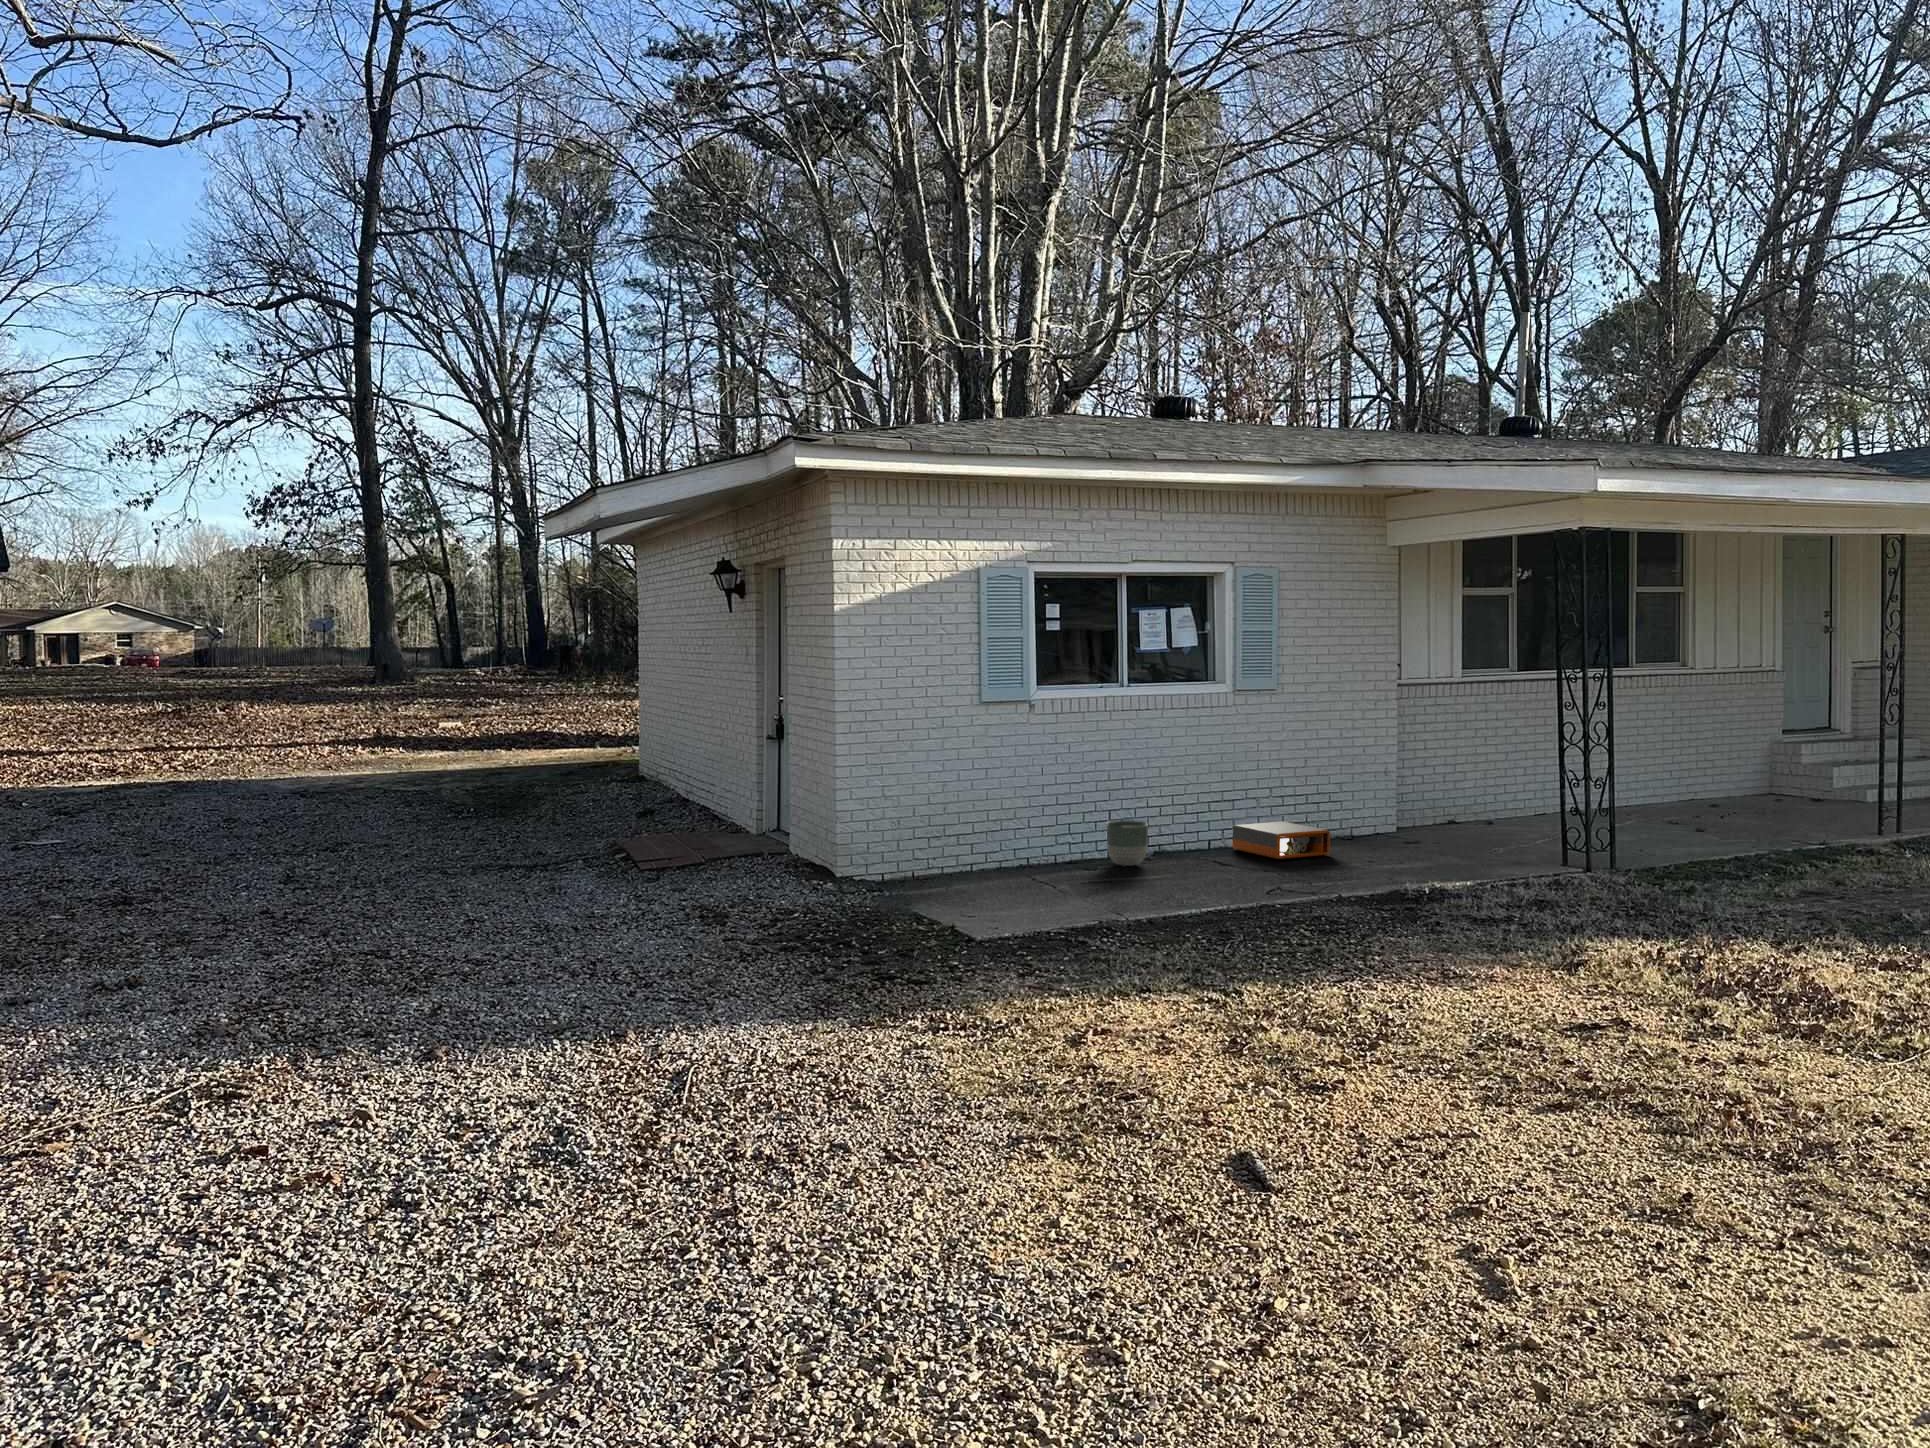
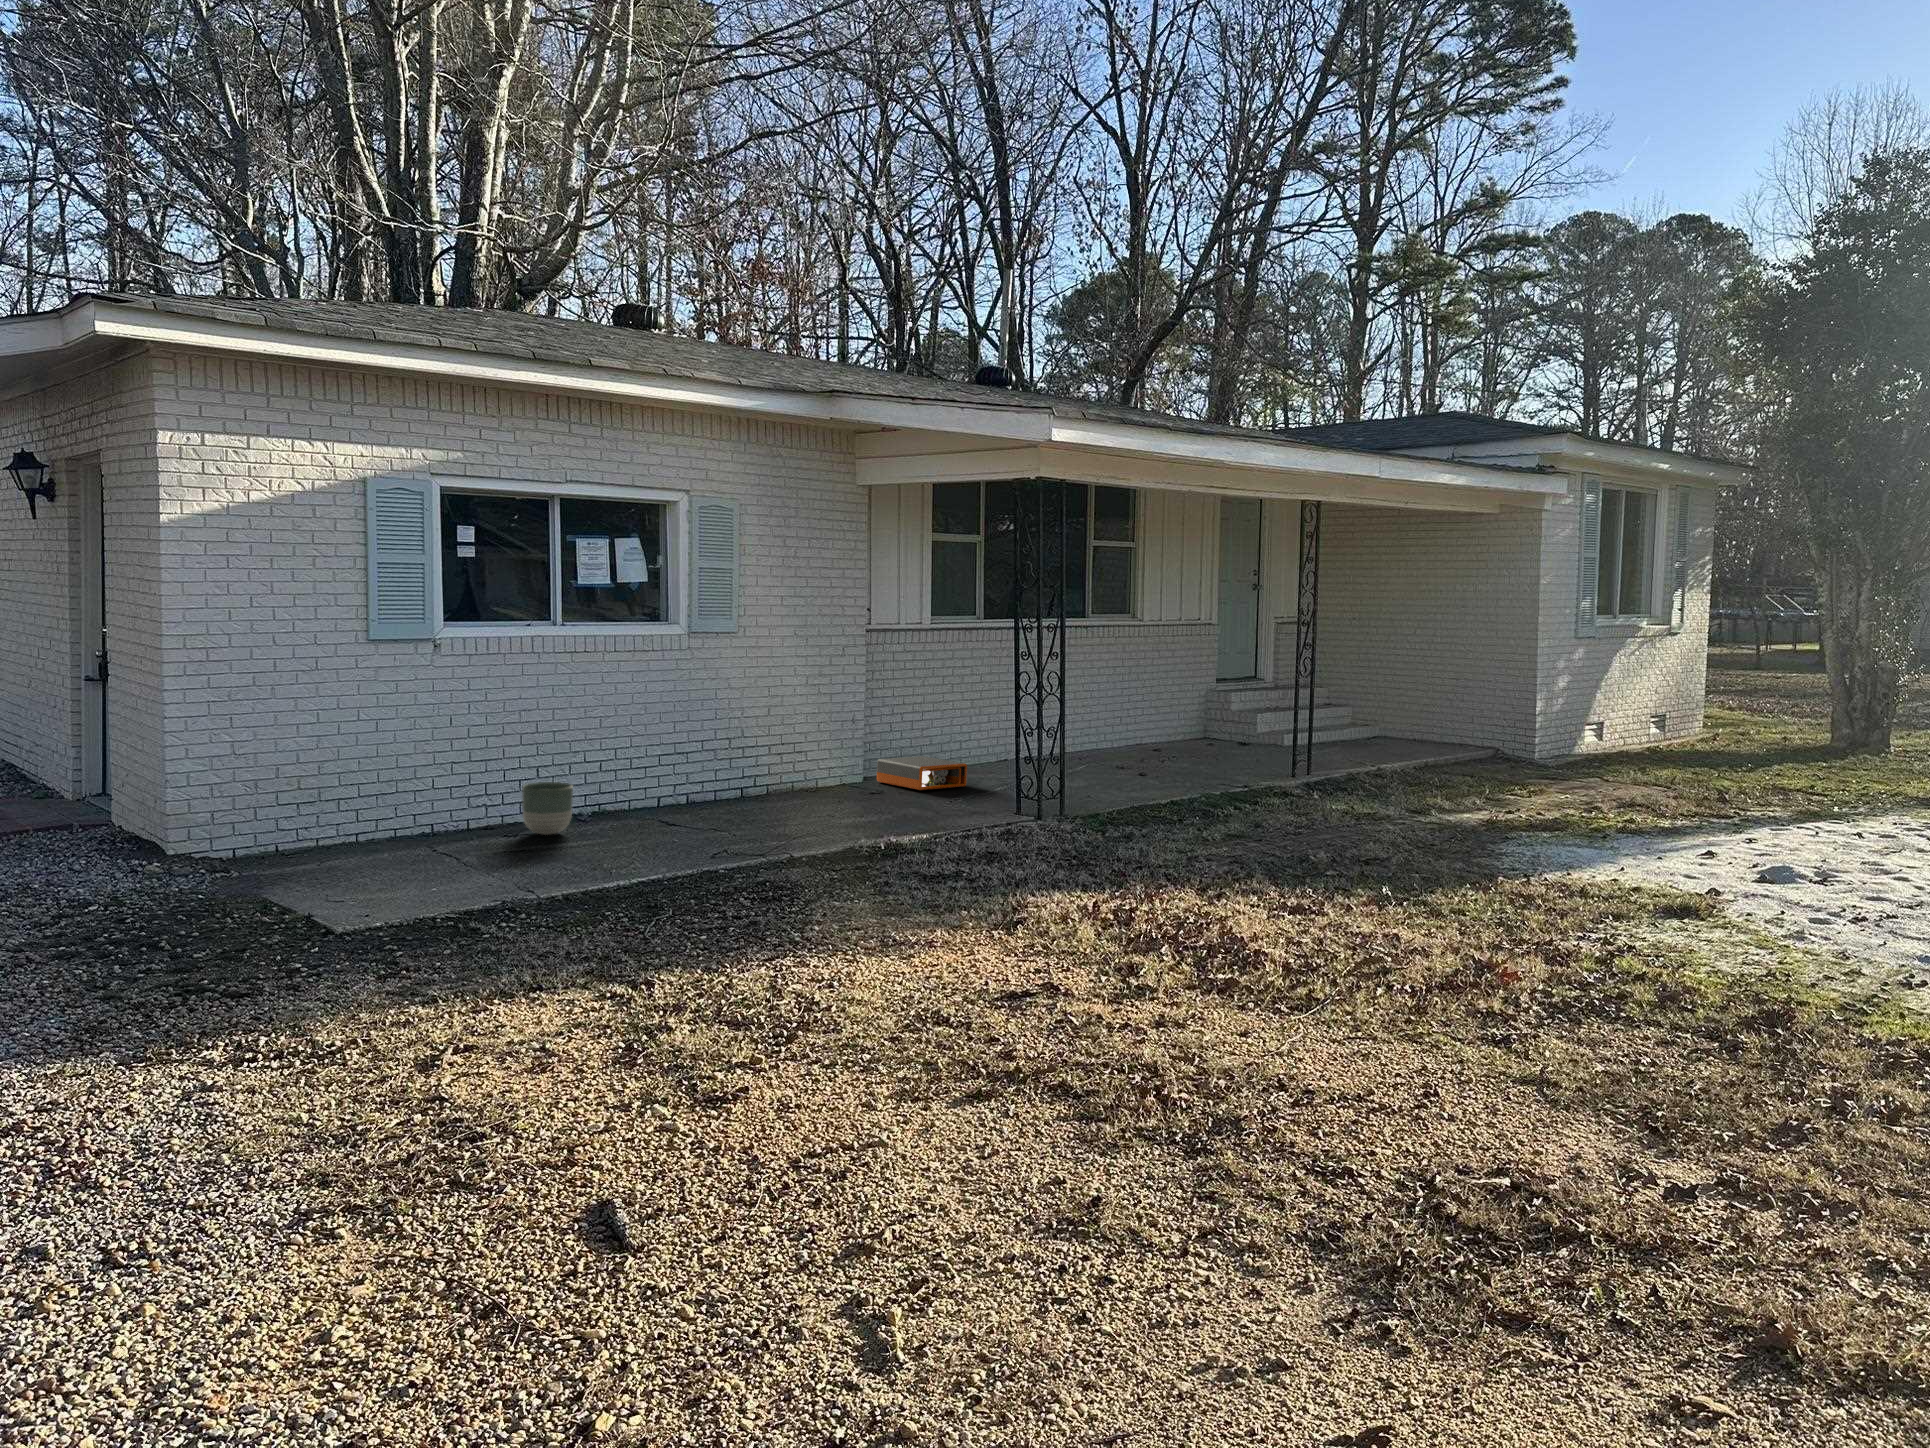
storage box: present [1233,822,1330,859] -> present [877,756,967,790]

